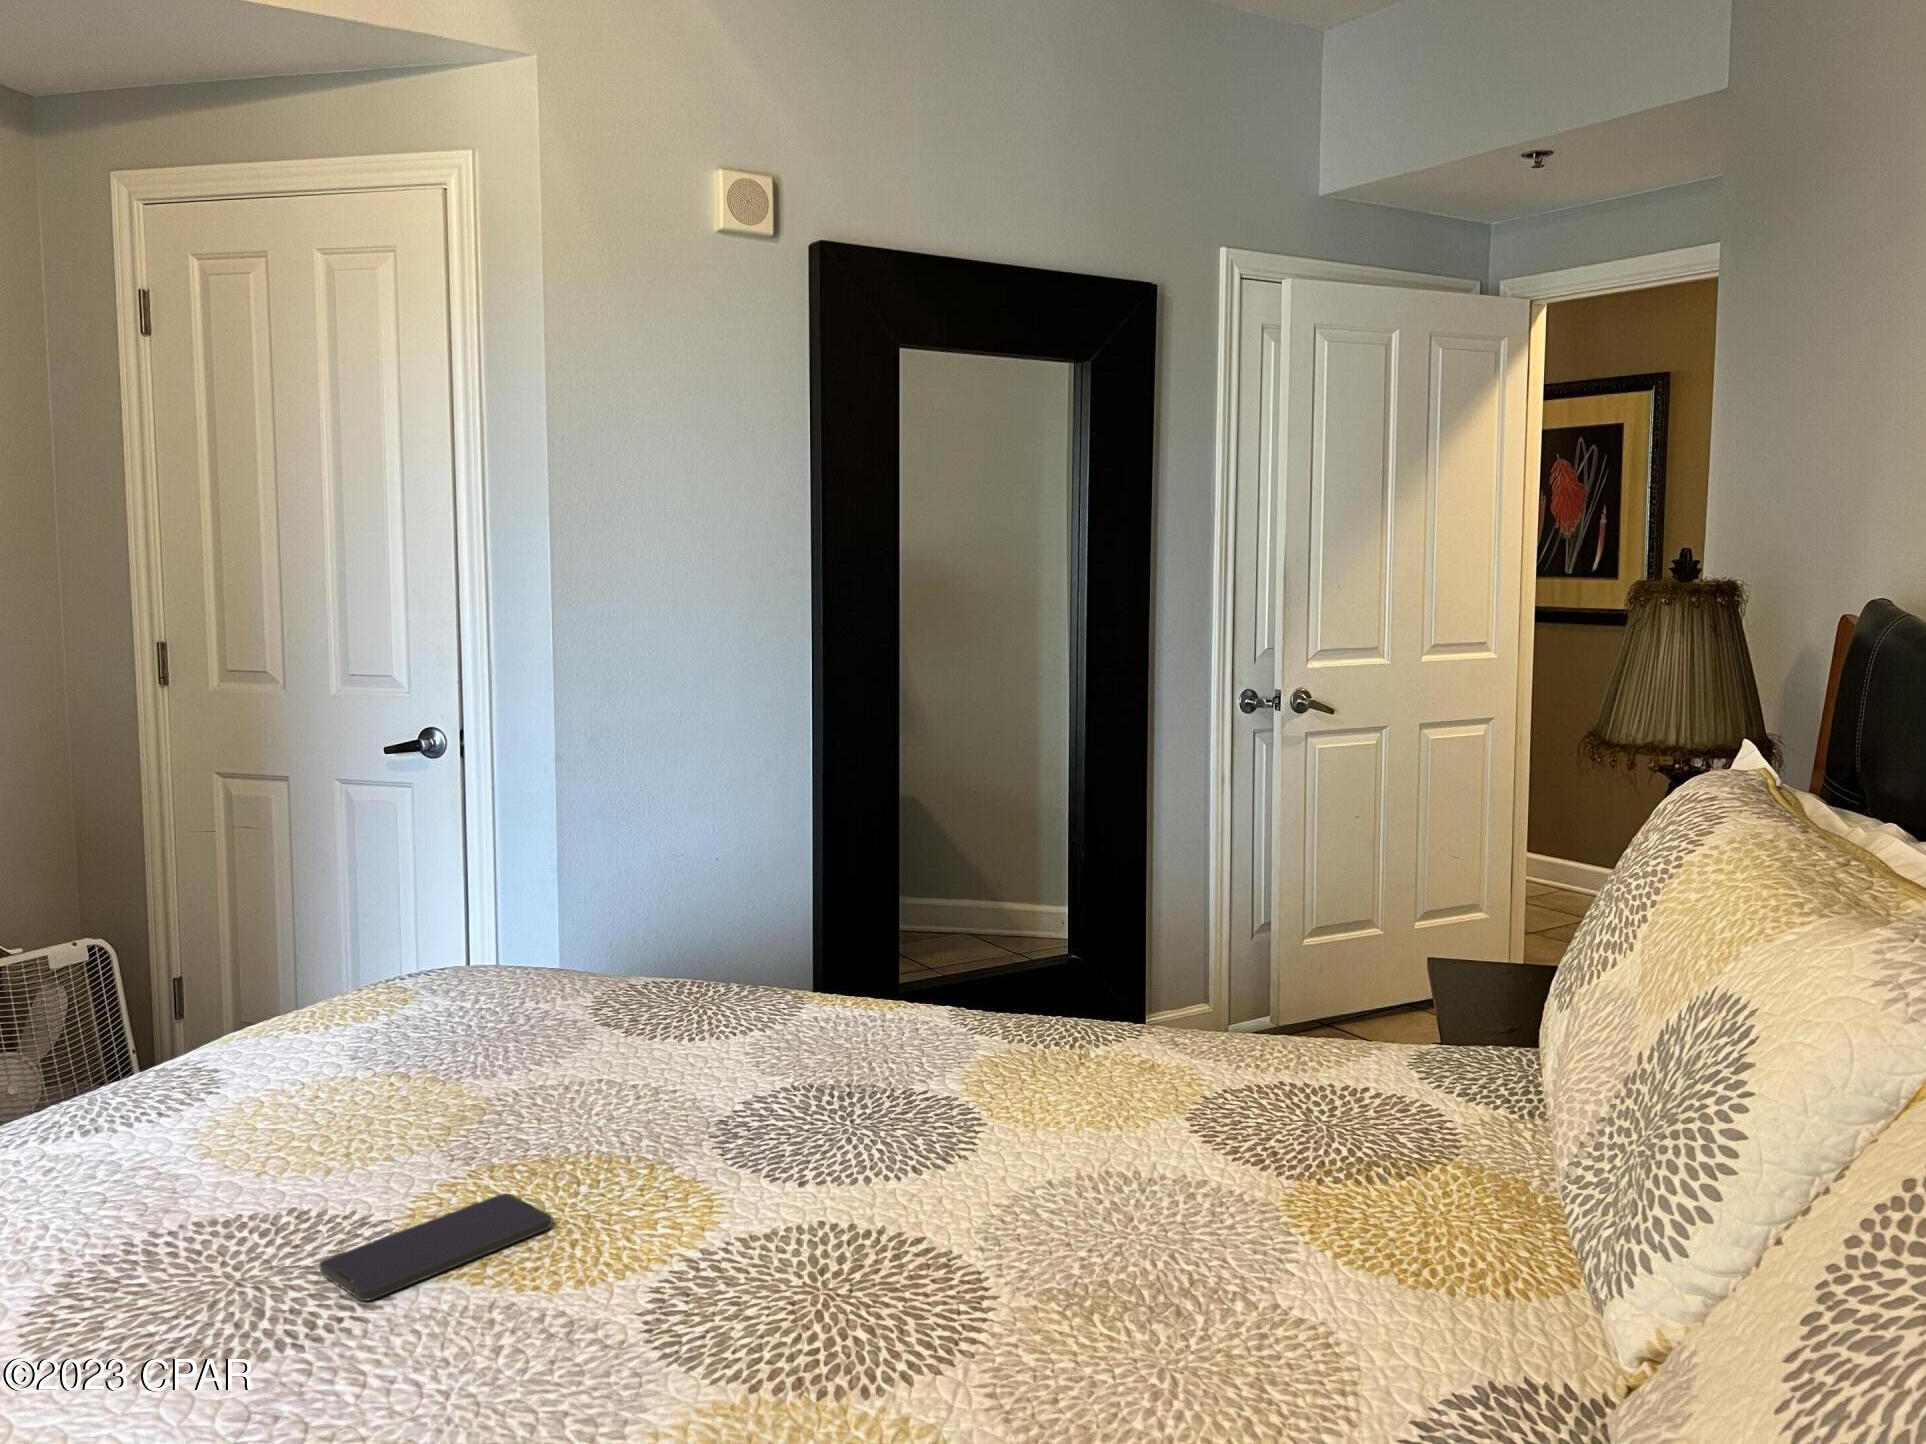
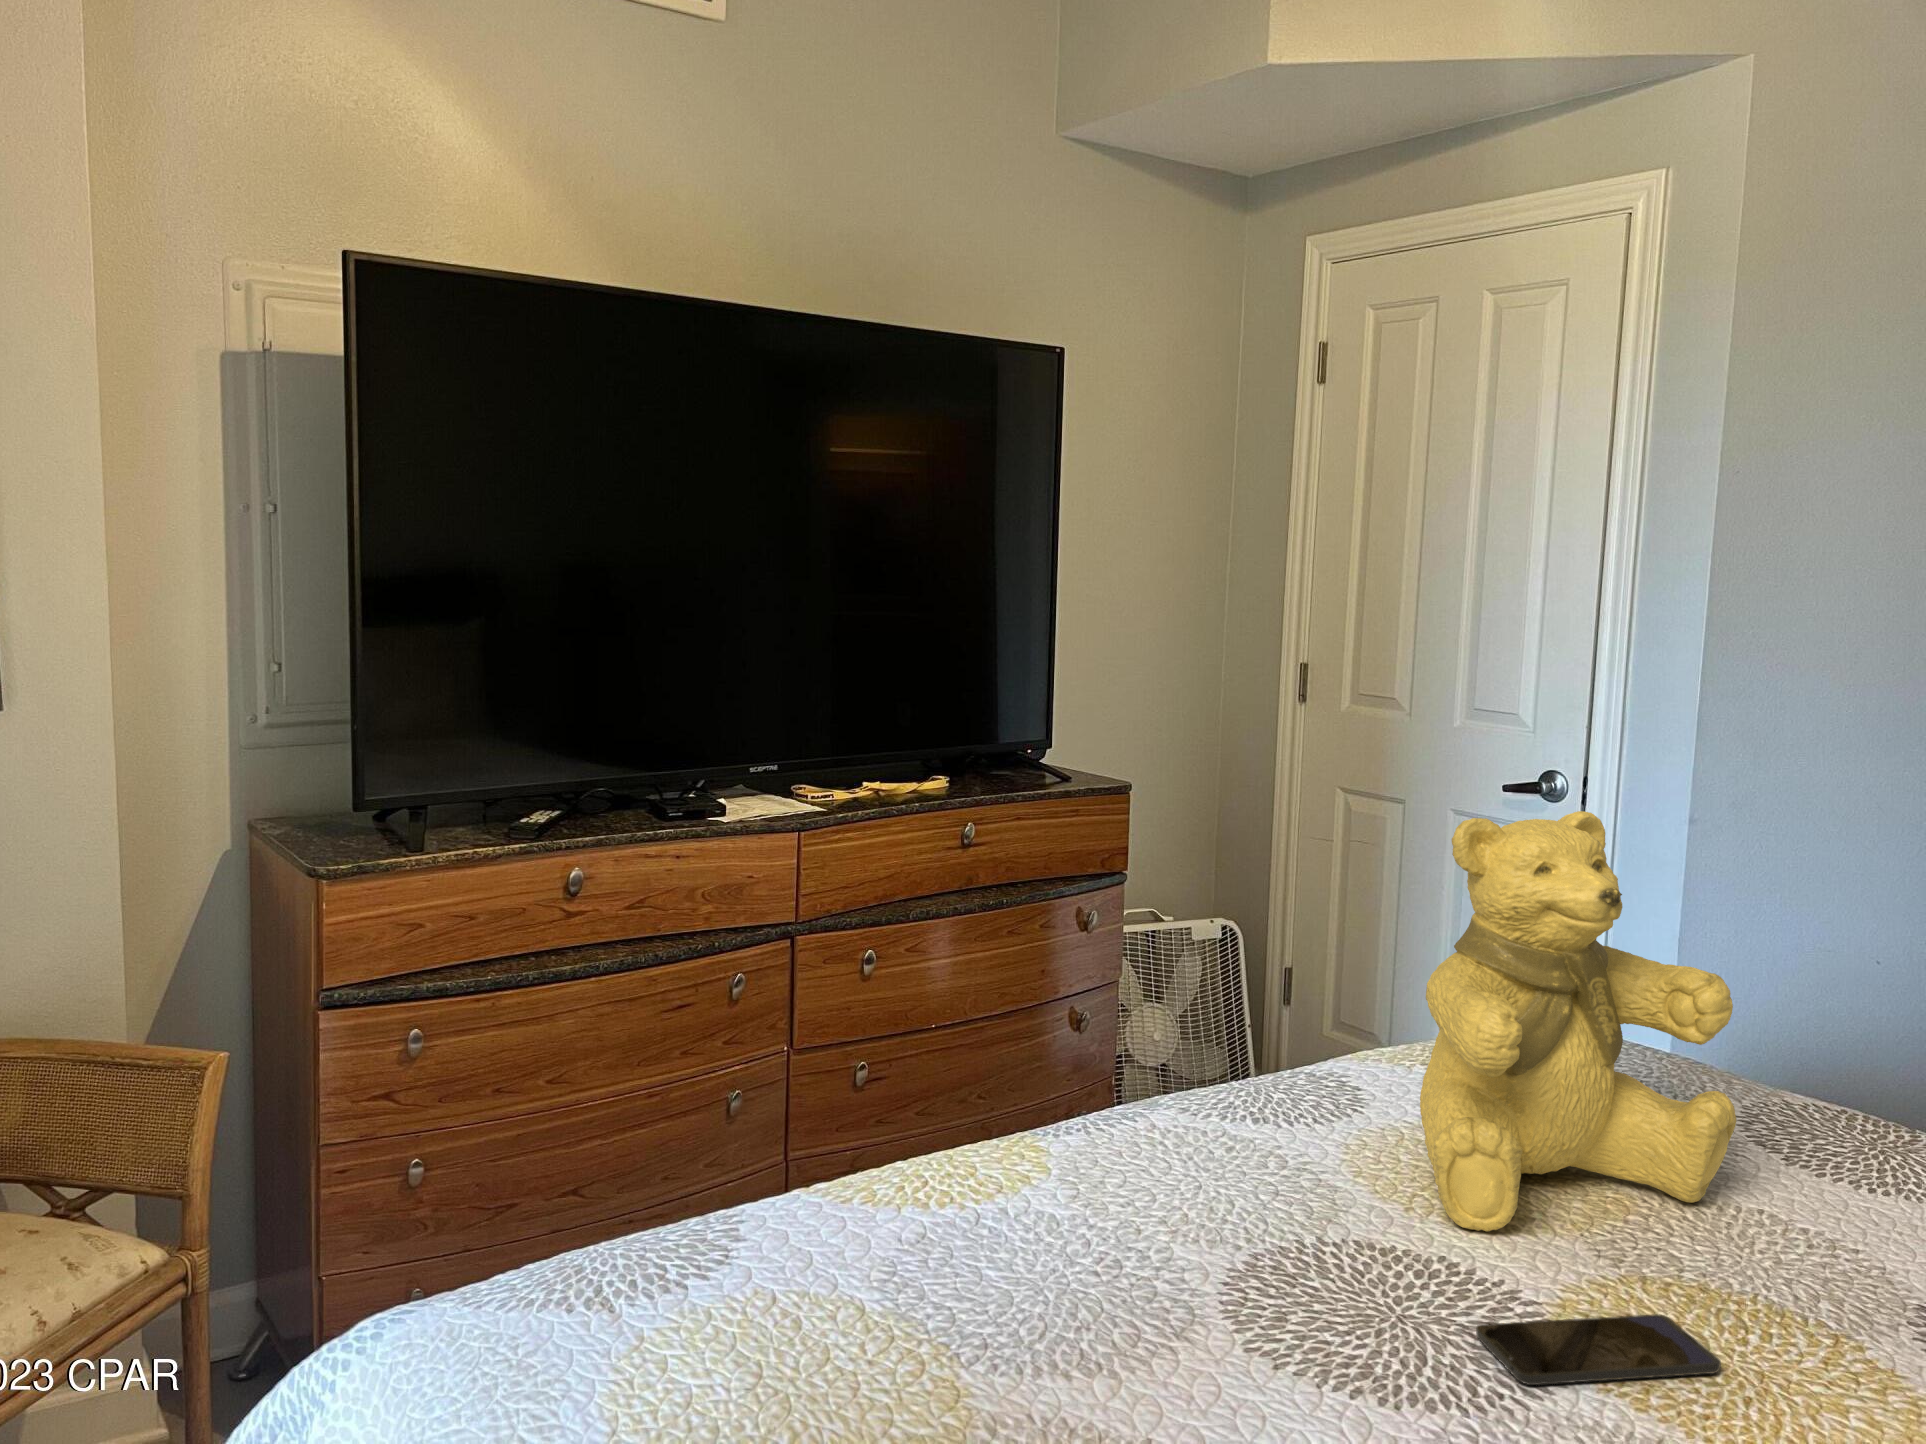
teddy bear: none [260,748,573,1174] -> present [1420,811,1736,1231]

